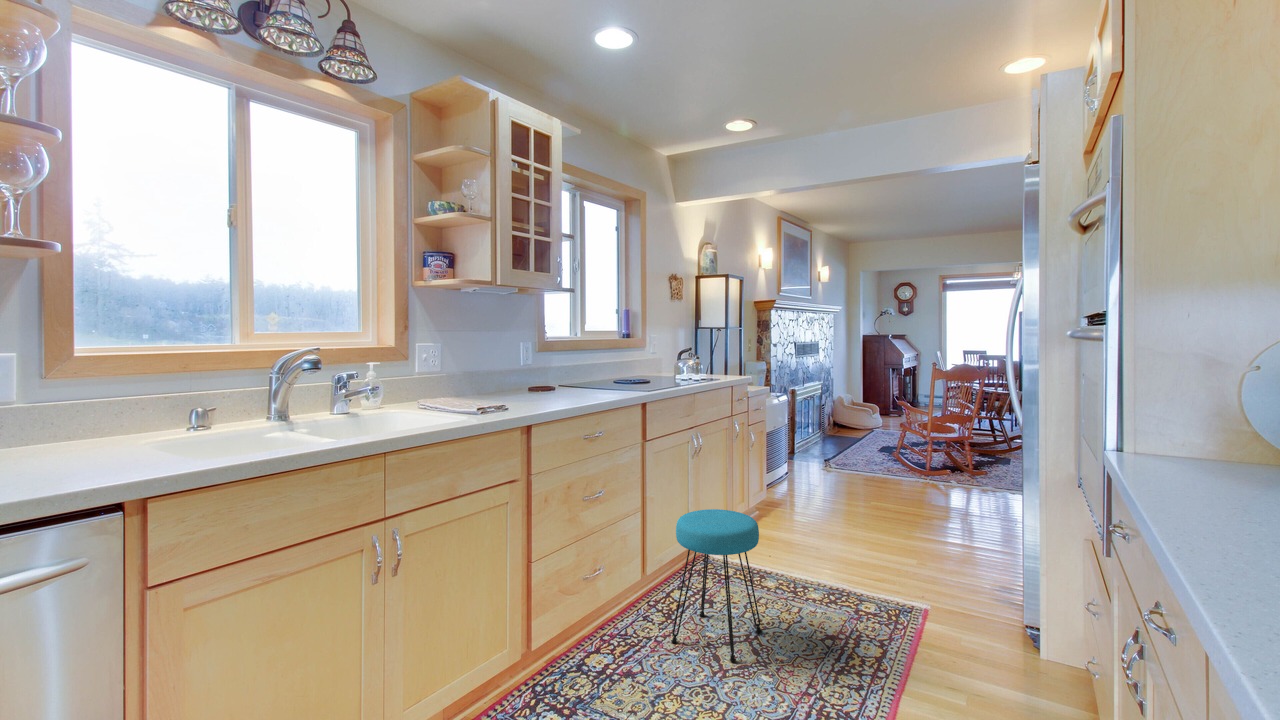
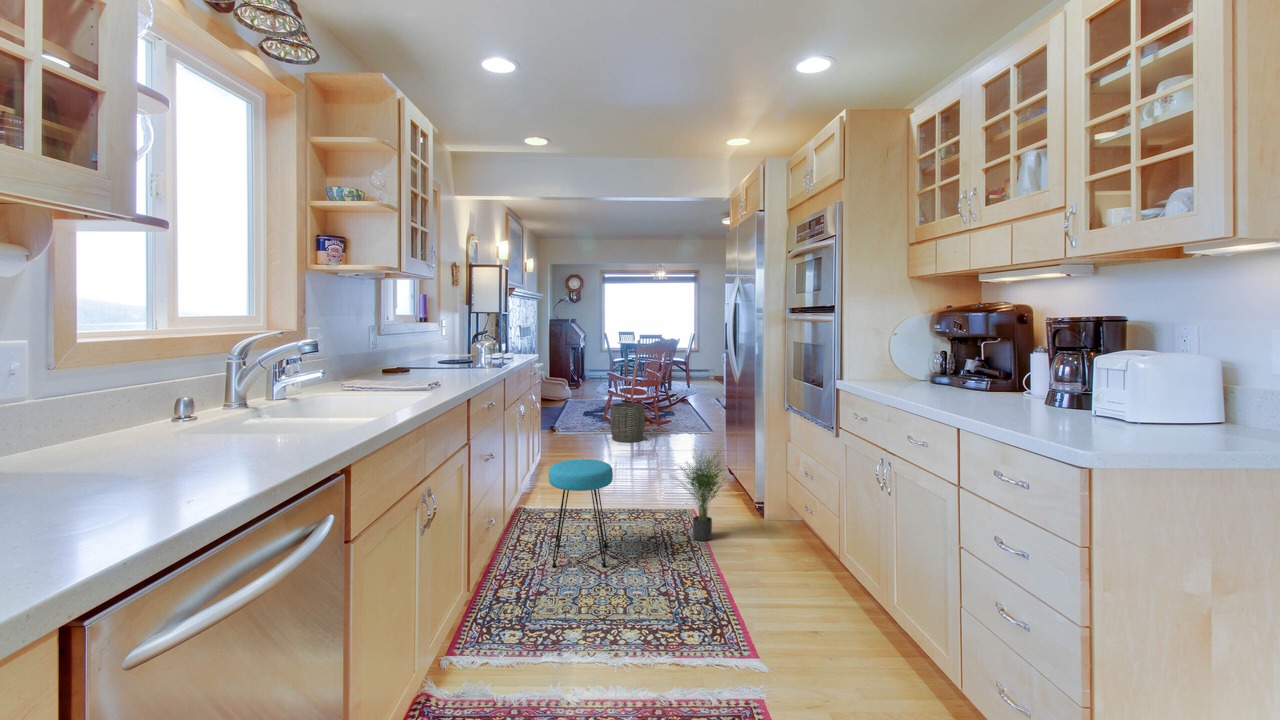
woven basket: none [887,439,936,492] -> present [610,403,645,442]
potted plant: none [850,510,963,664] -> present [677,453,724,541]

